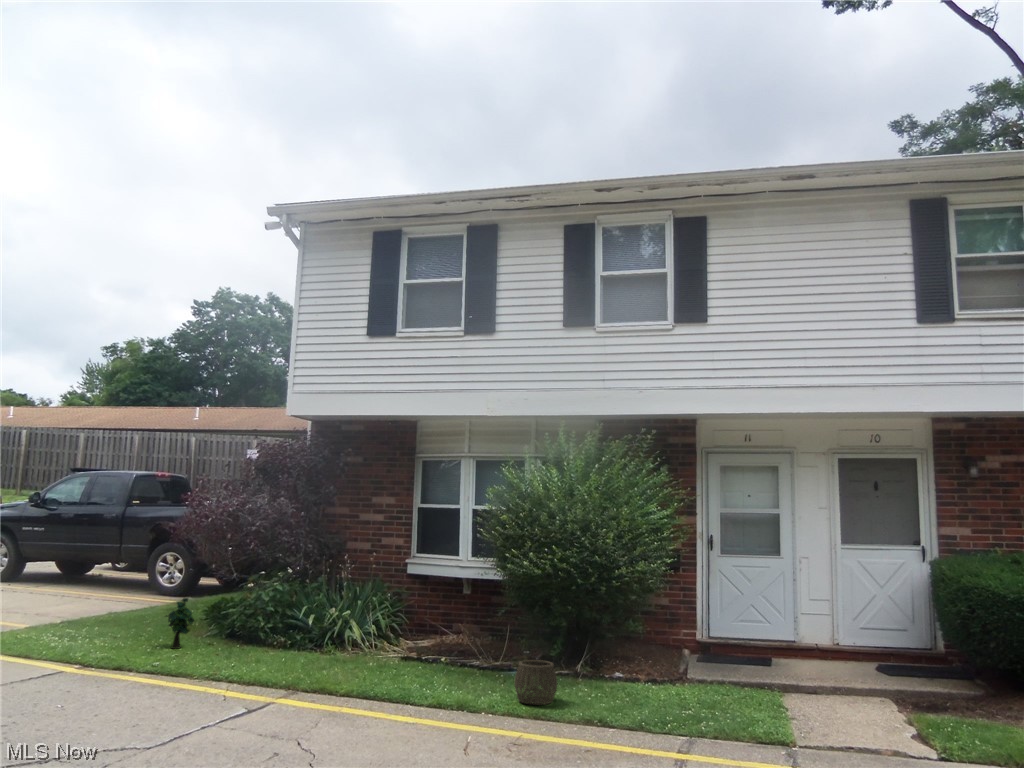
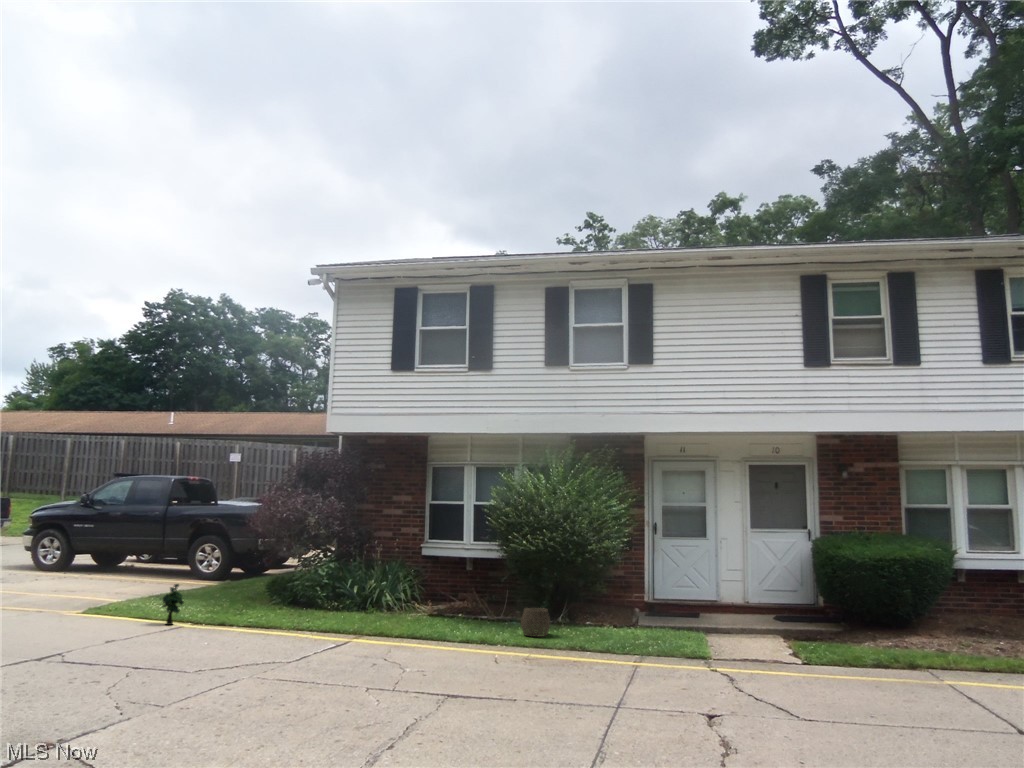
decorative plant: present [166,598,194,649] -> present [163,584,184,625]

